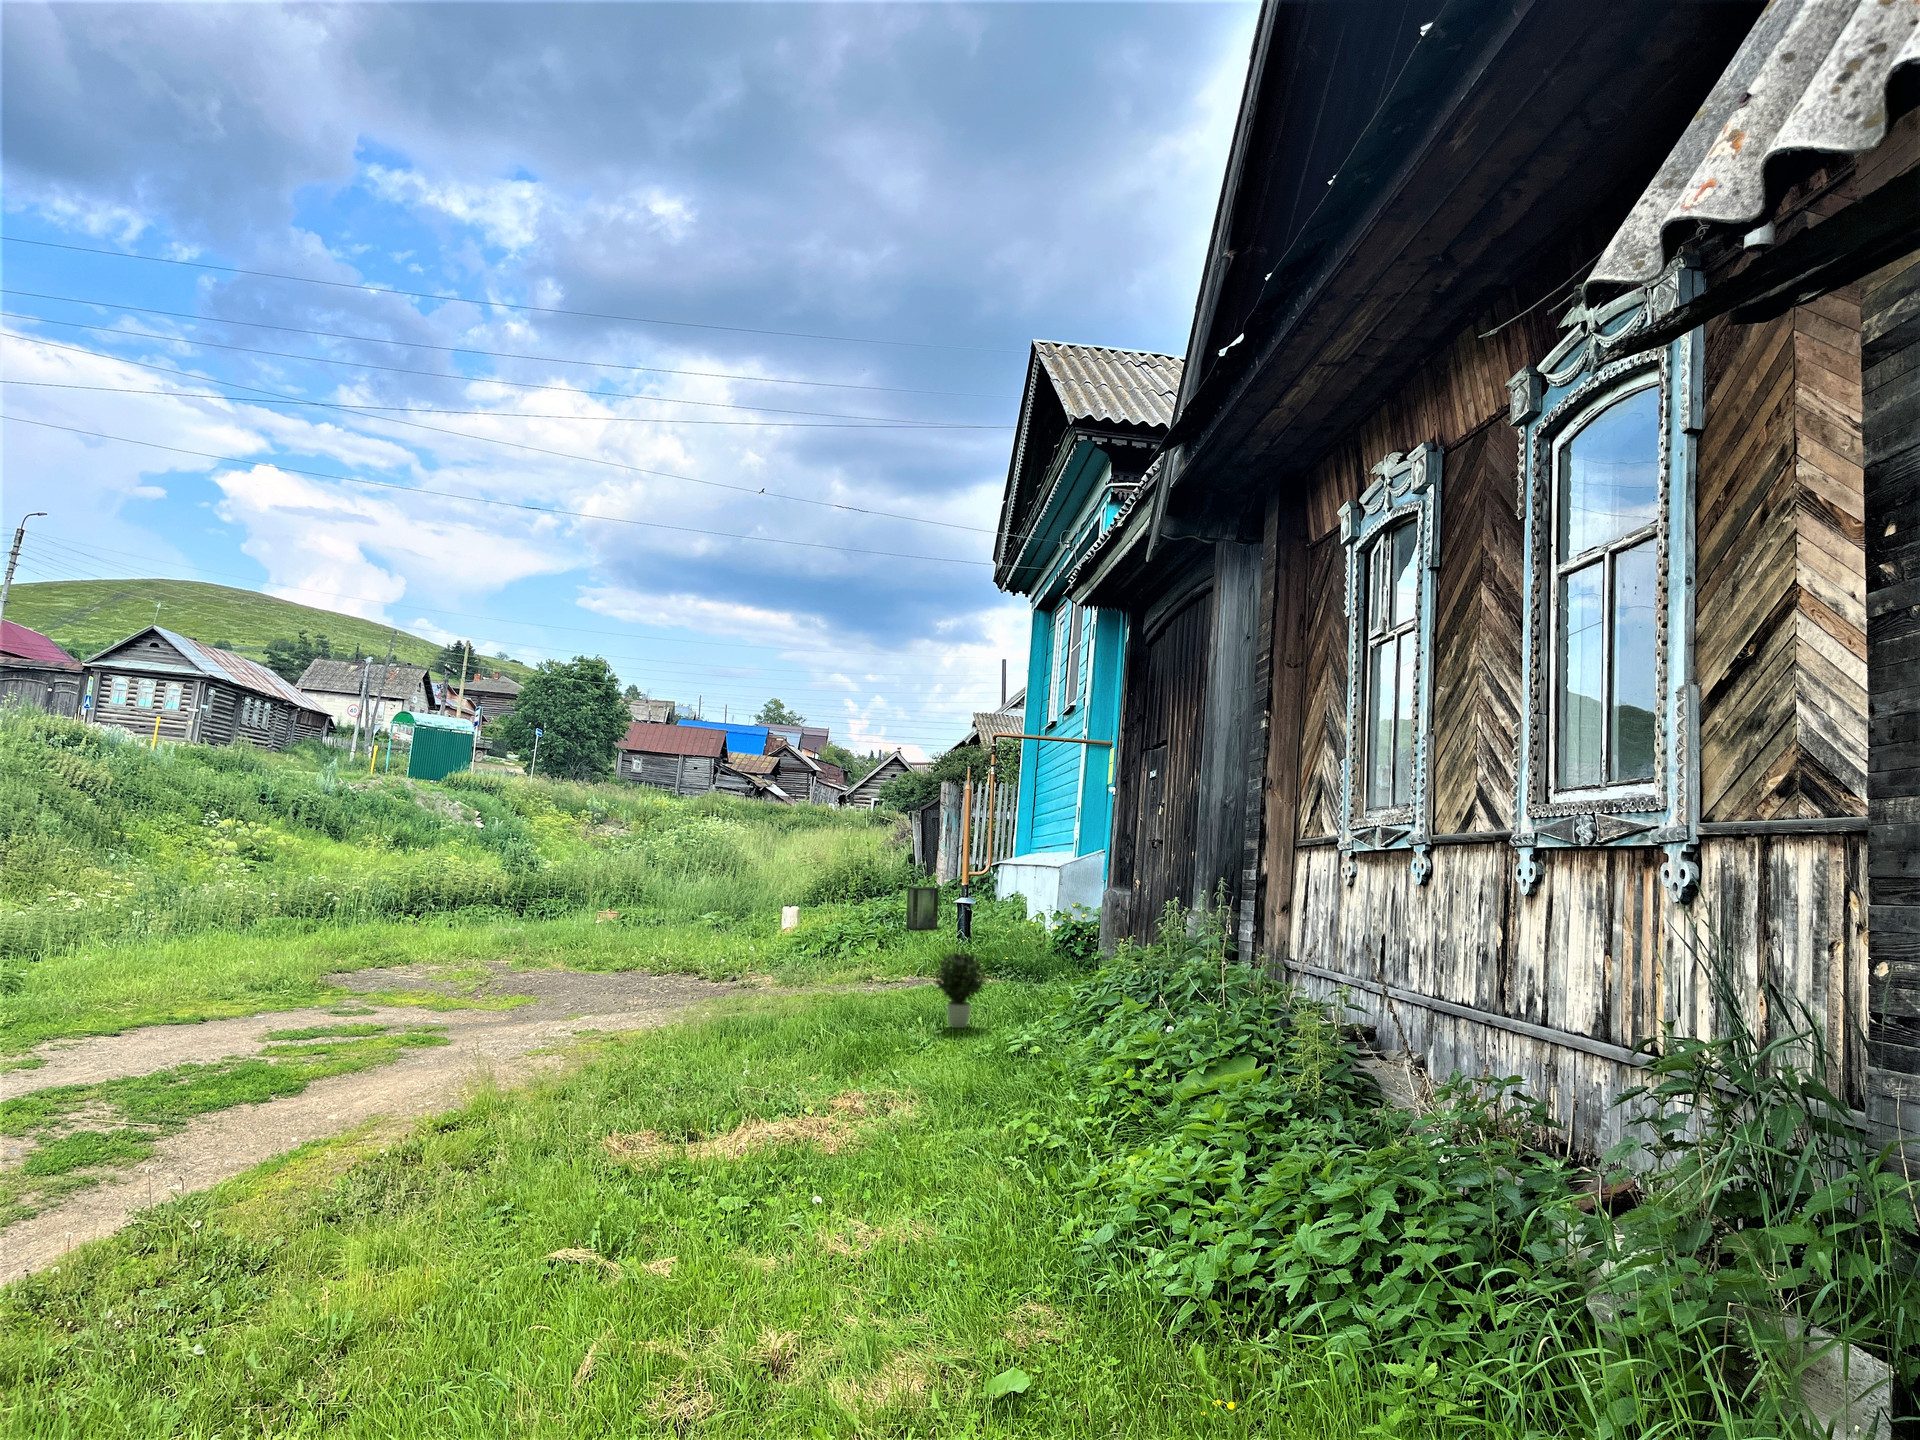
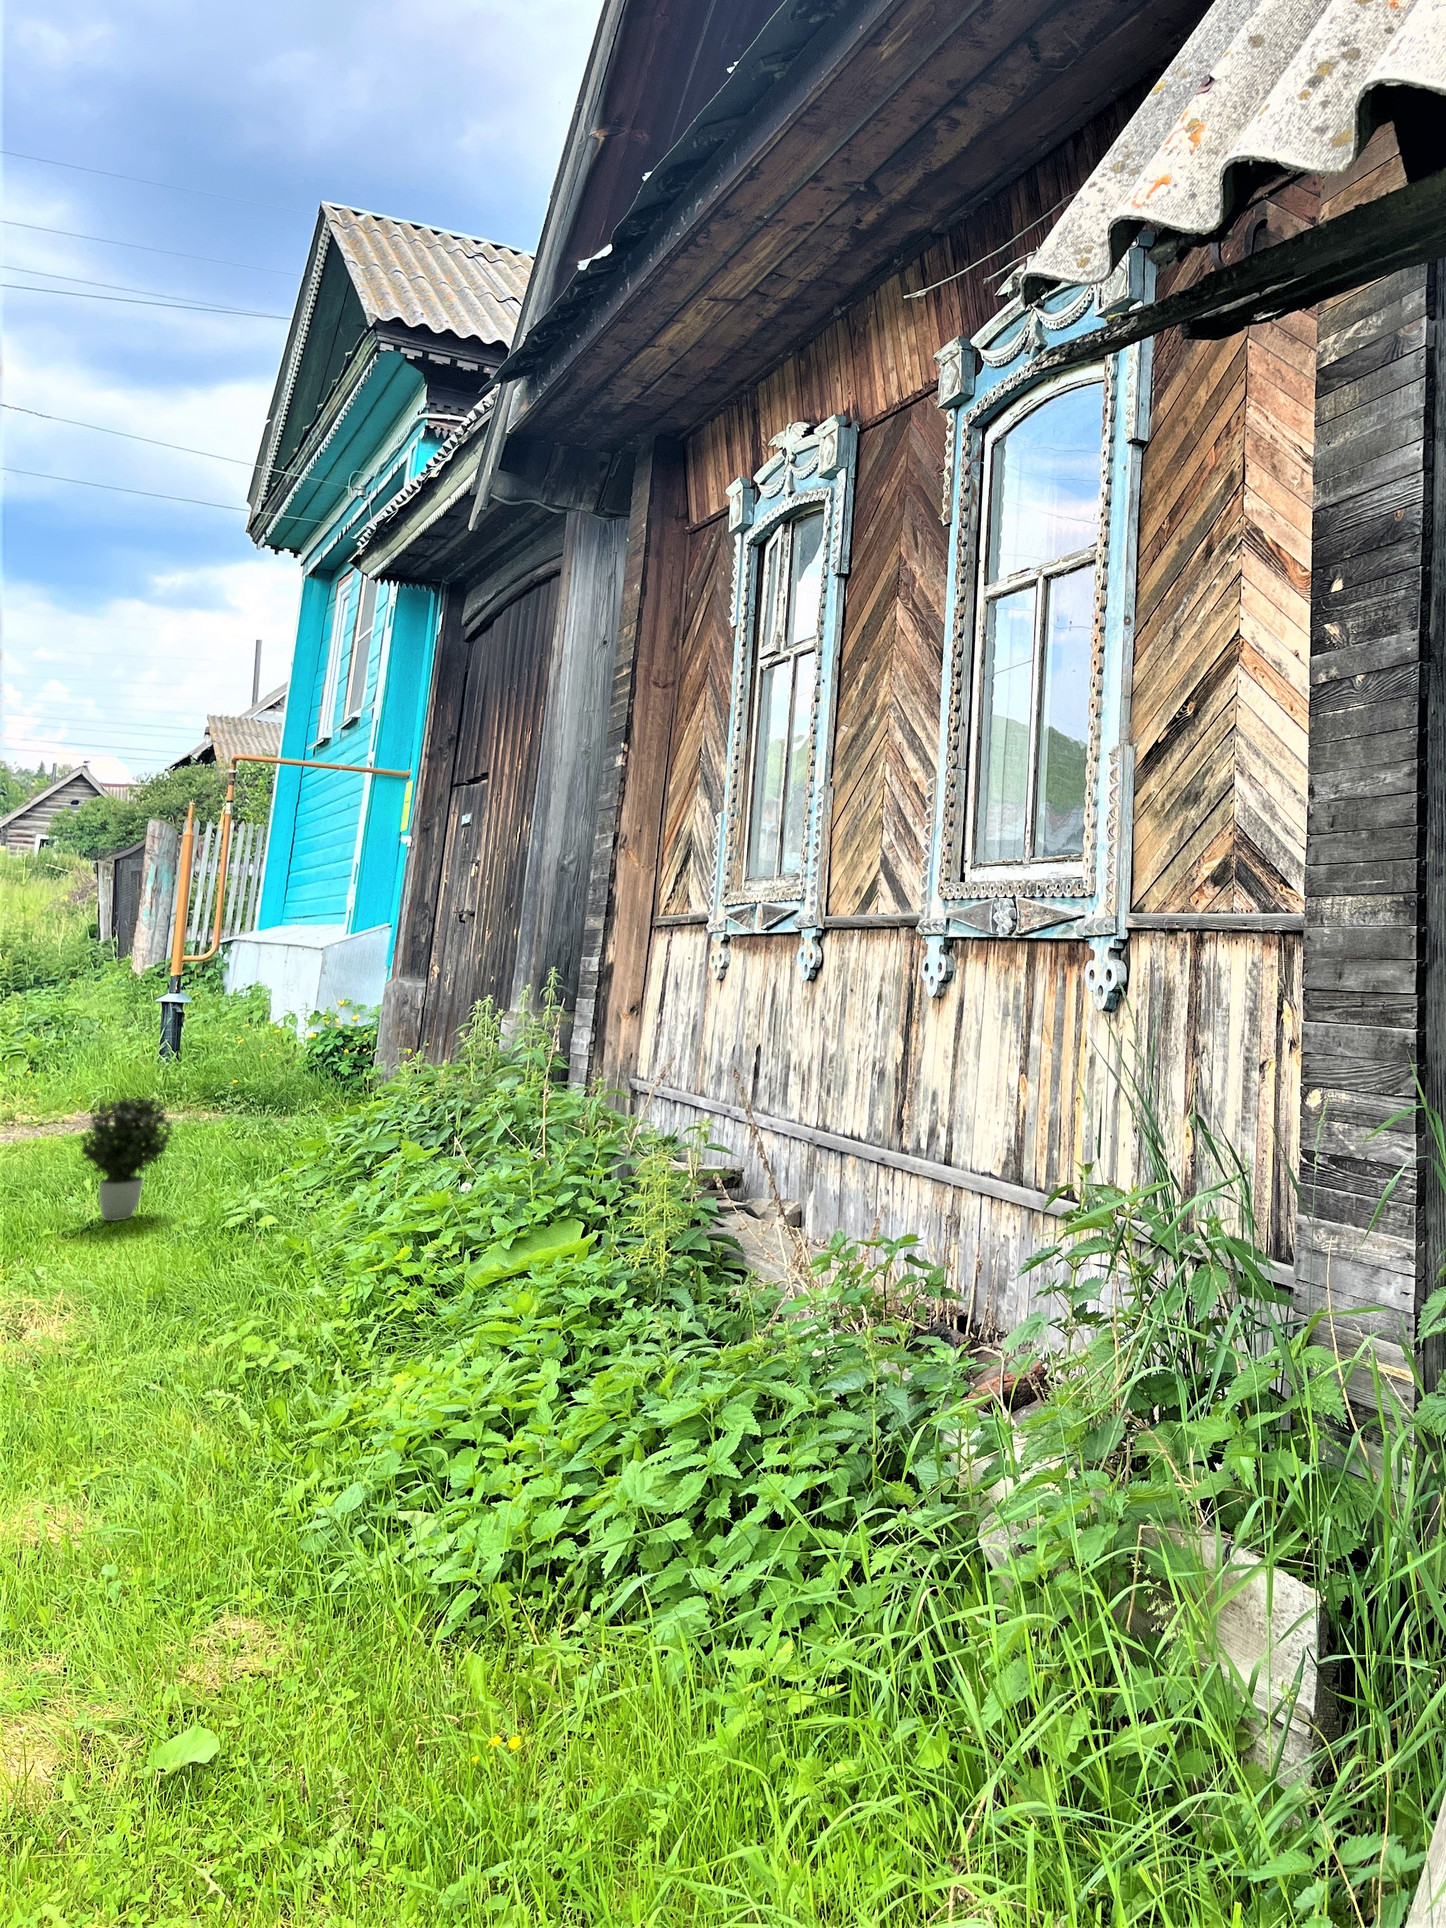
storage box: present [906,887,938,930] -> none [55,979,118,1049]

